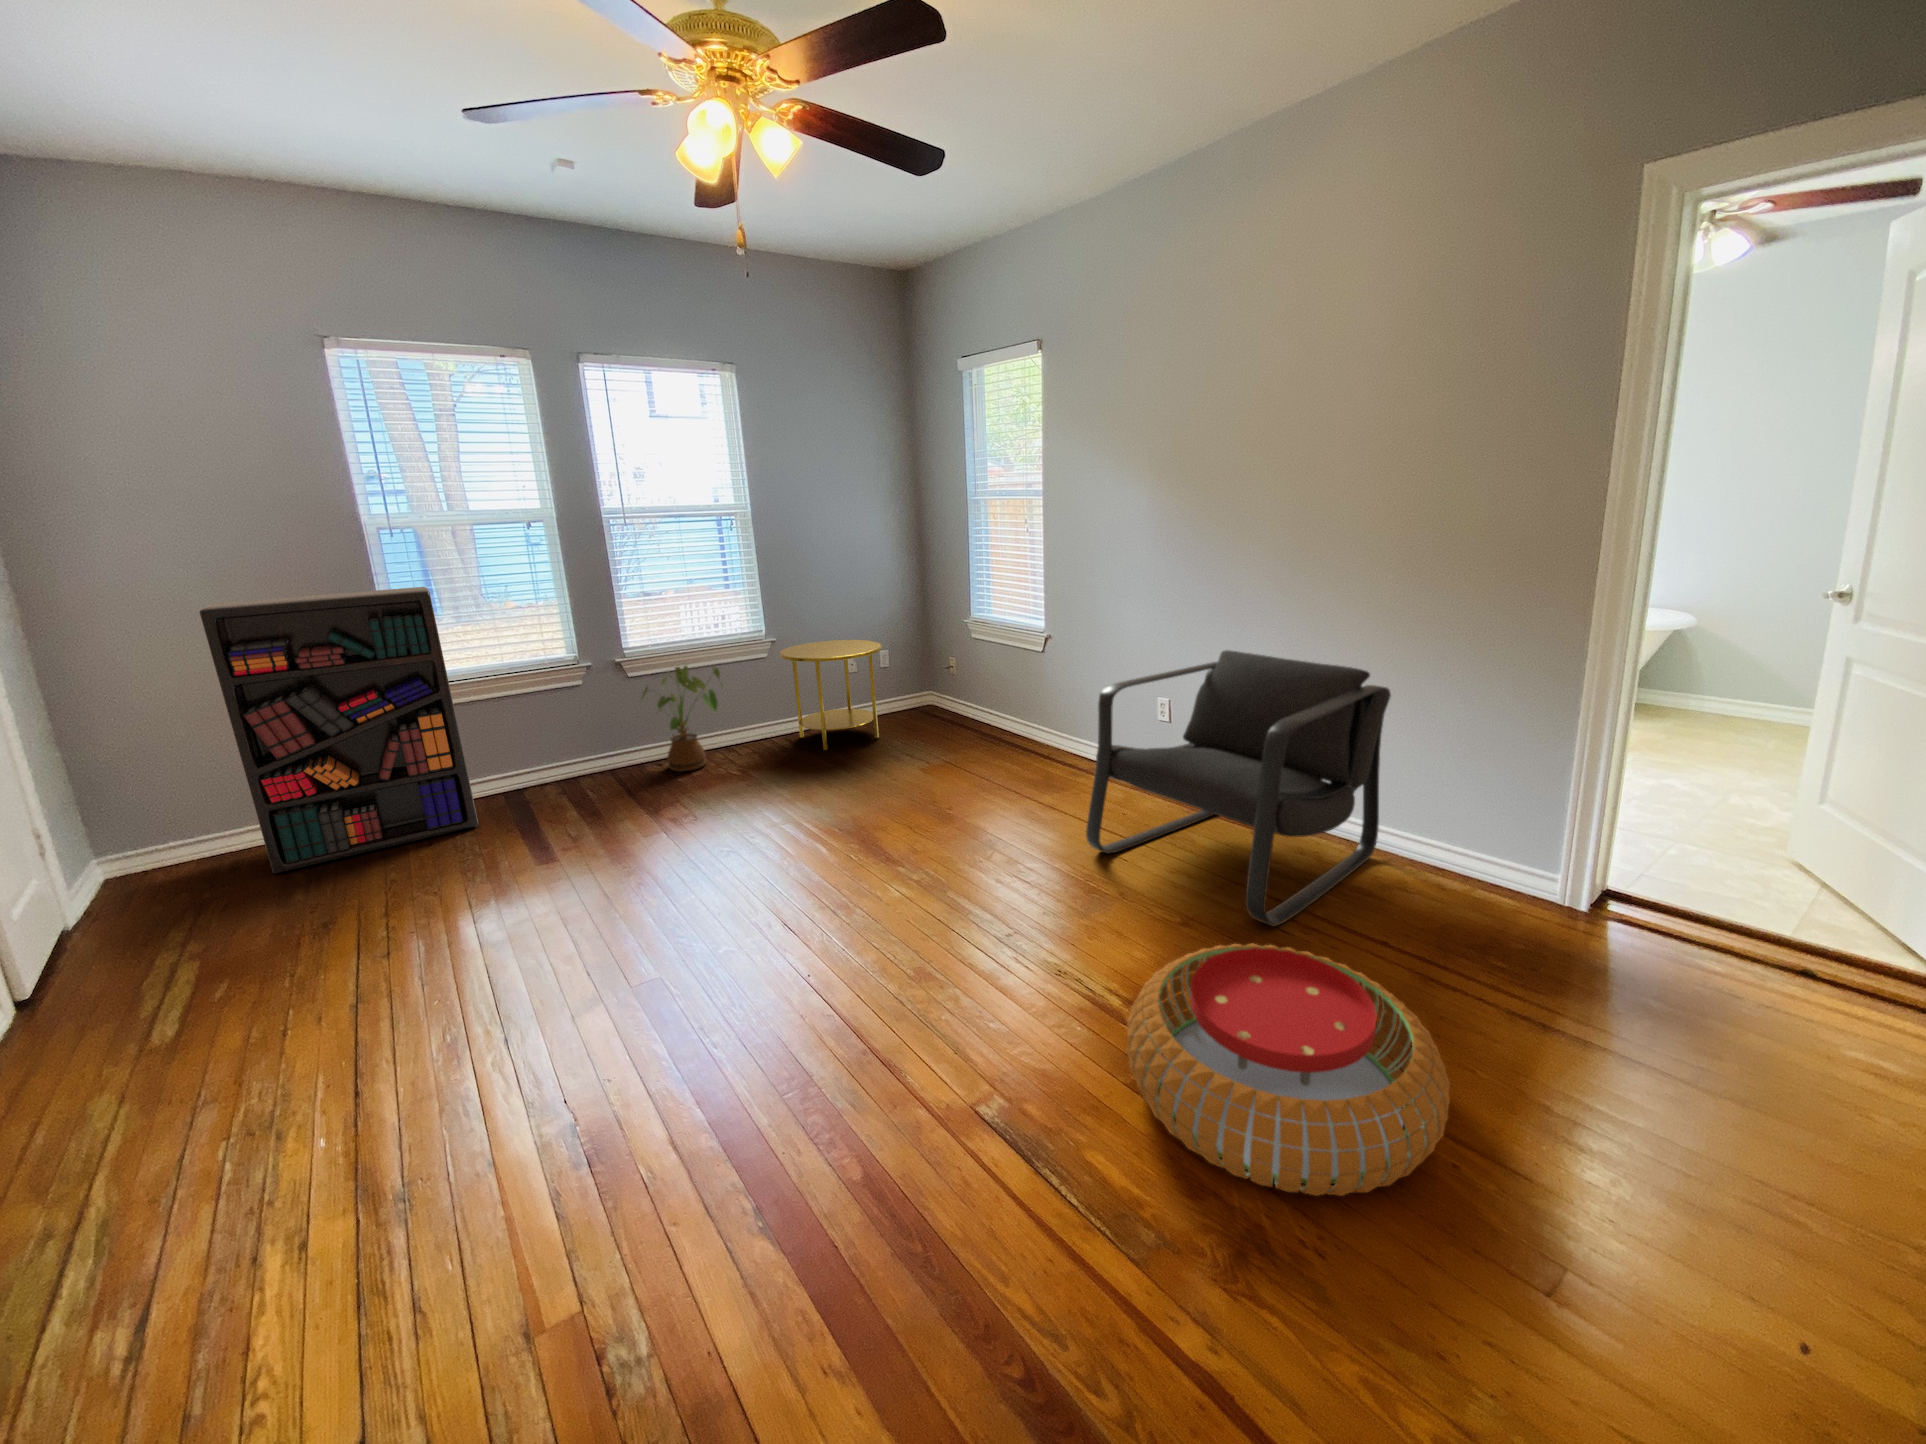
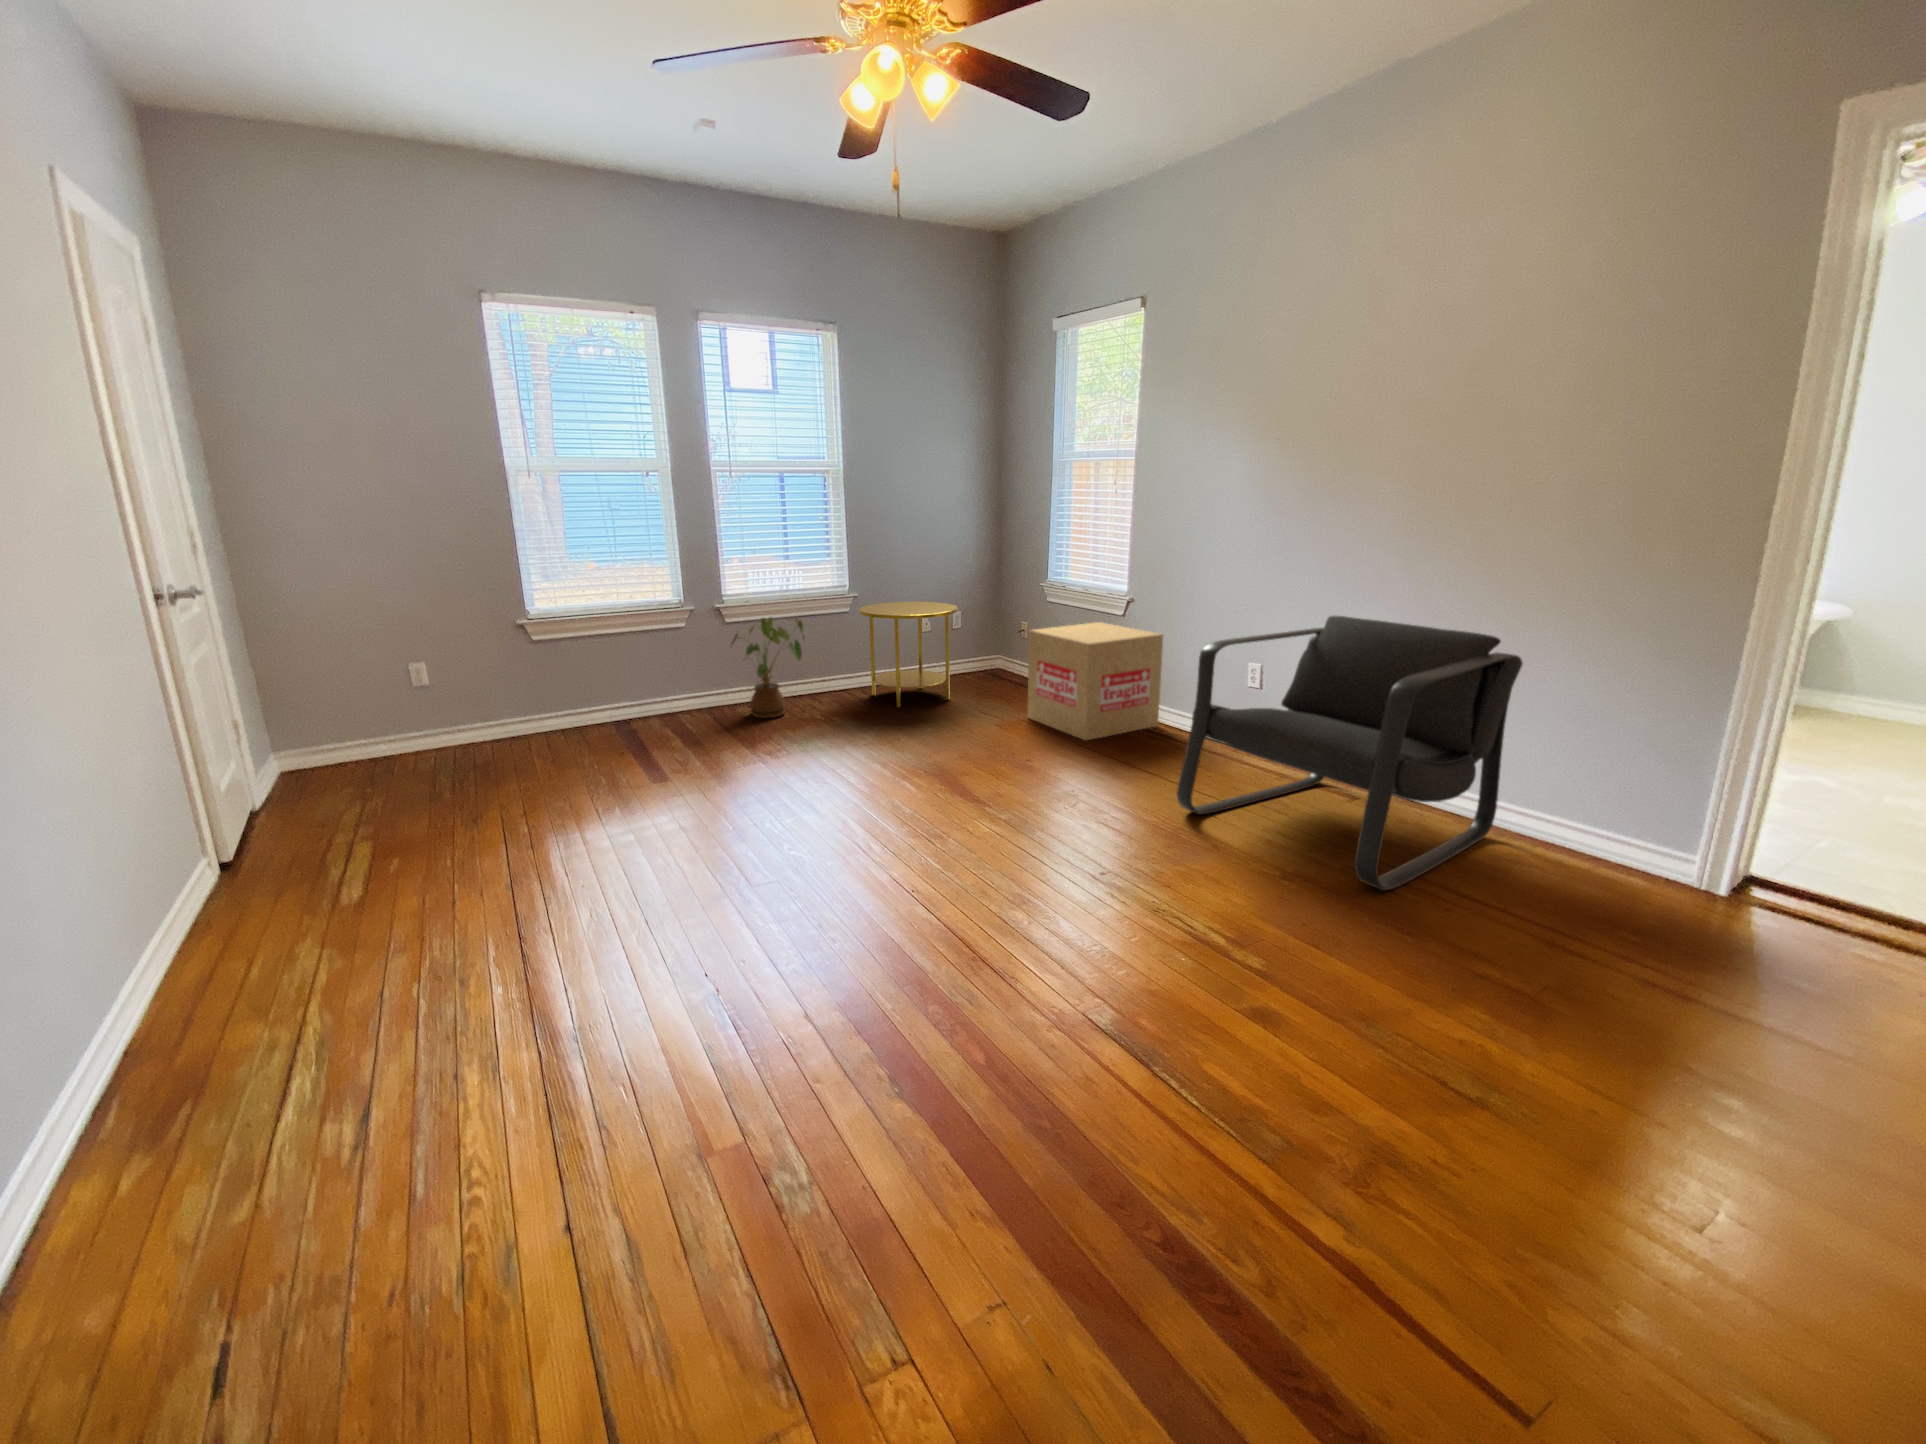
bookshelf: present [199,587,478,873] -> none [371,527,585,779]
cardboard box: none [949,655,1080,777] -> present [1027,622,1163,740]
pouf: present [1127,943,1450,1196] -> none [1241,894,1602,1130]

